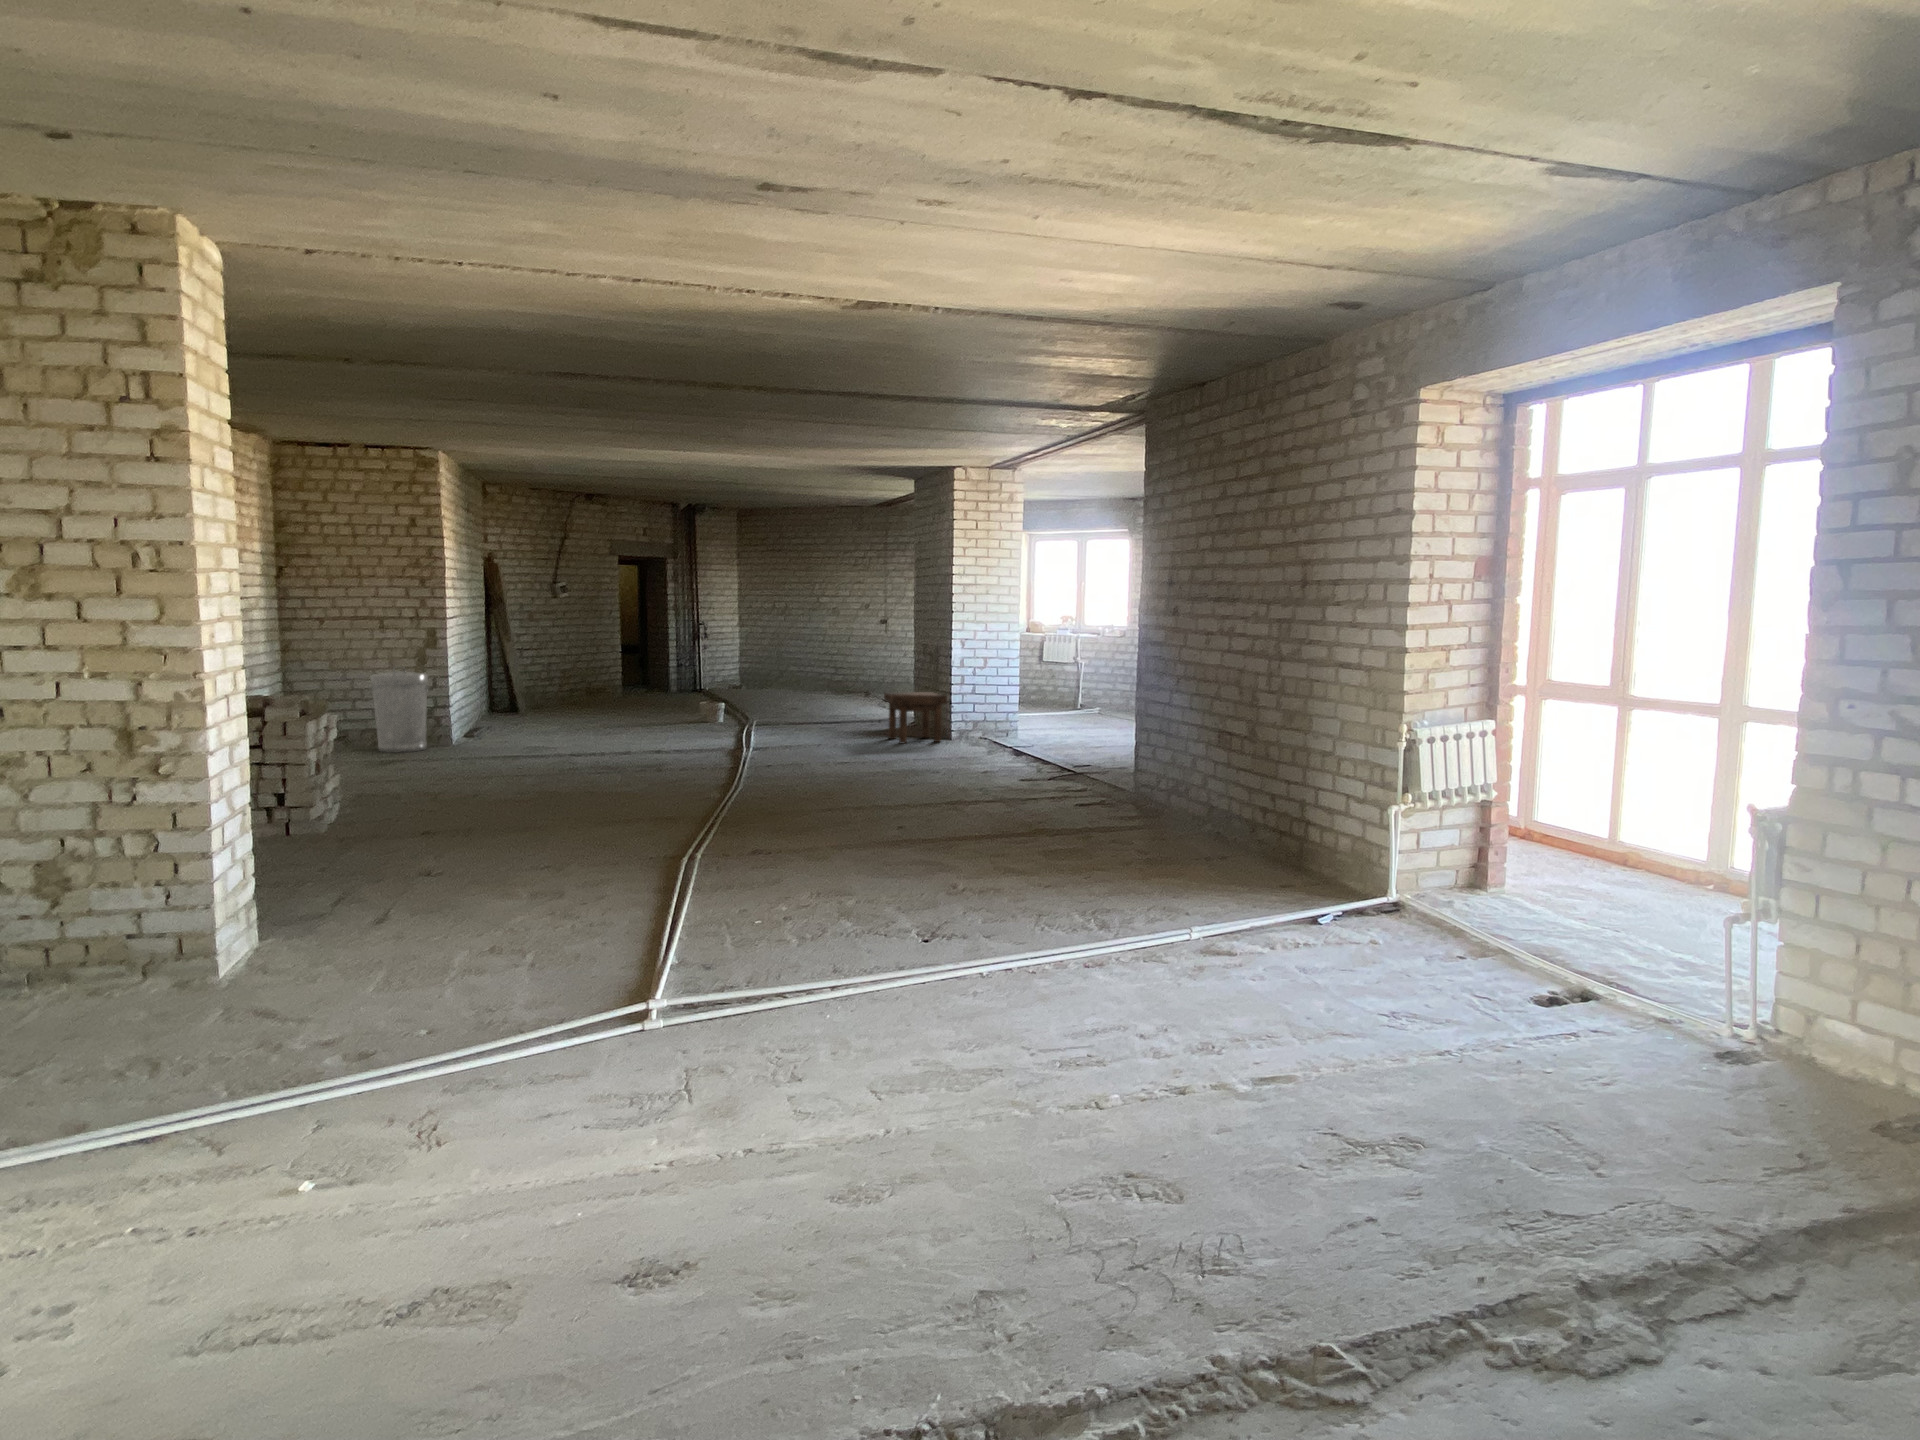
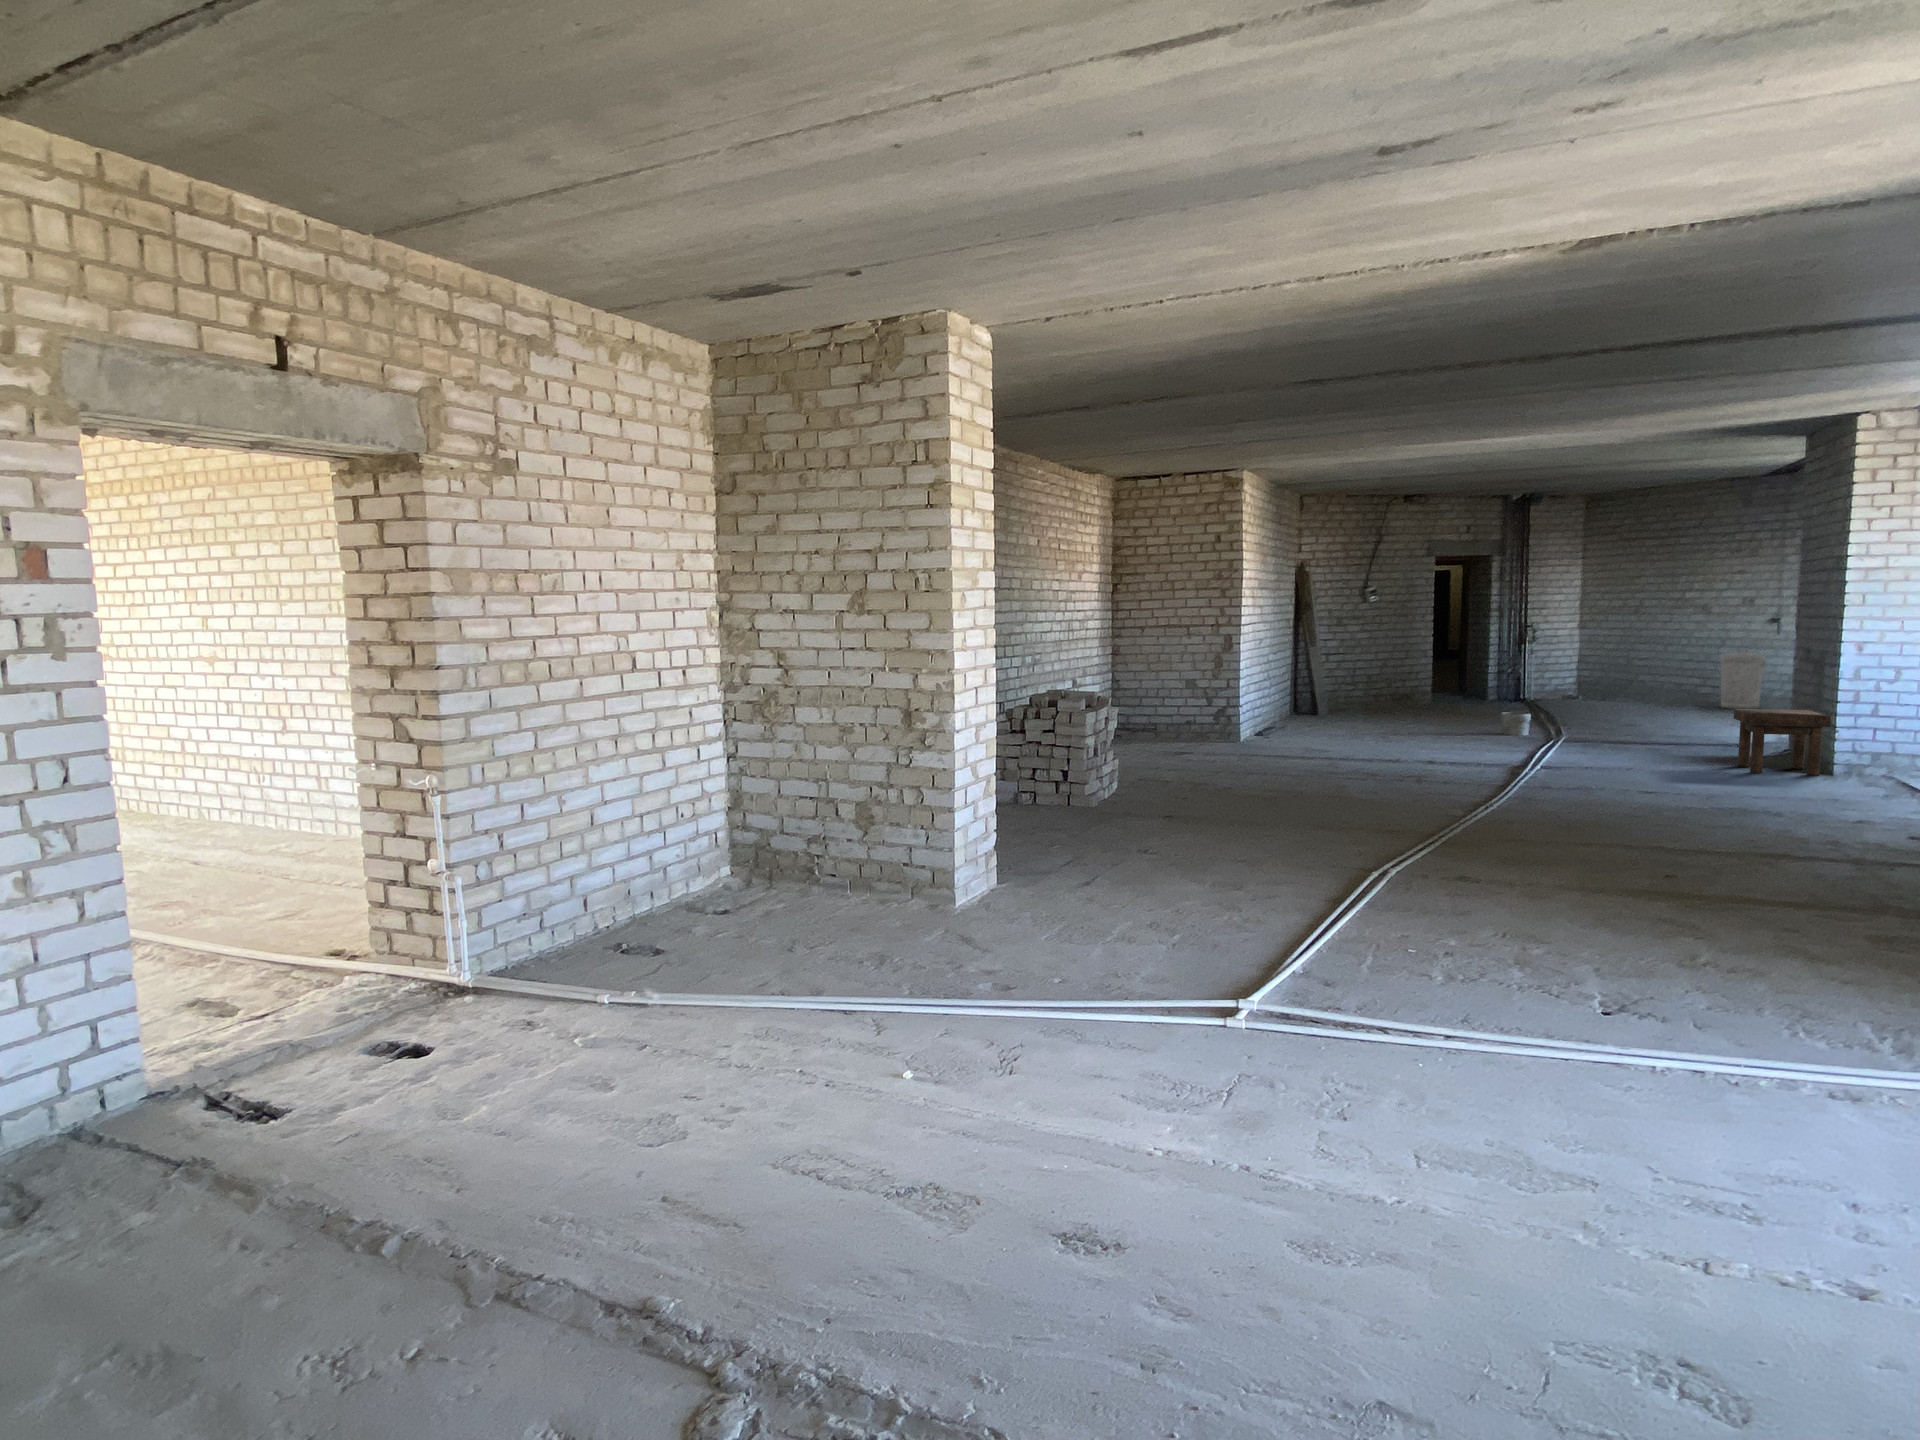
trash can: present [370,667,428,753] -> present [1720,649,1766,709]

